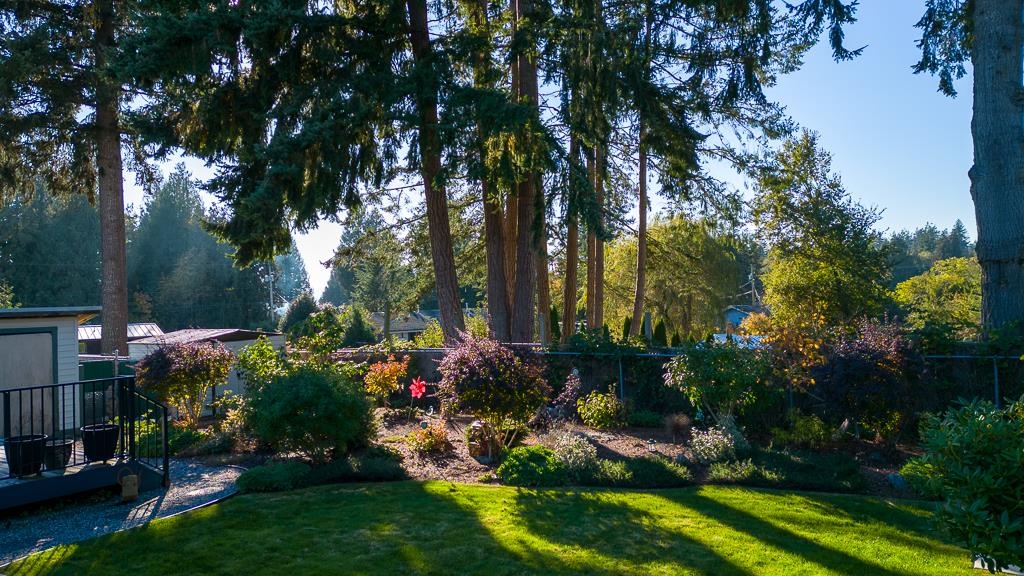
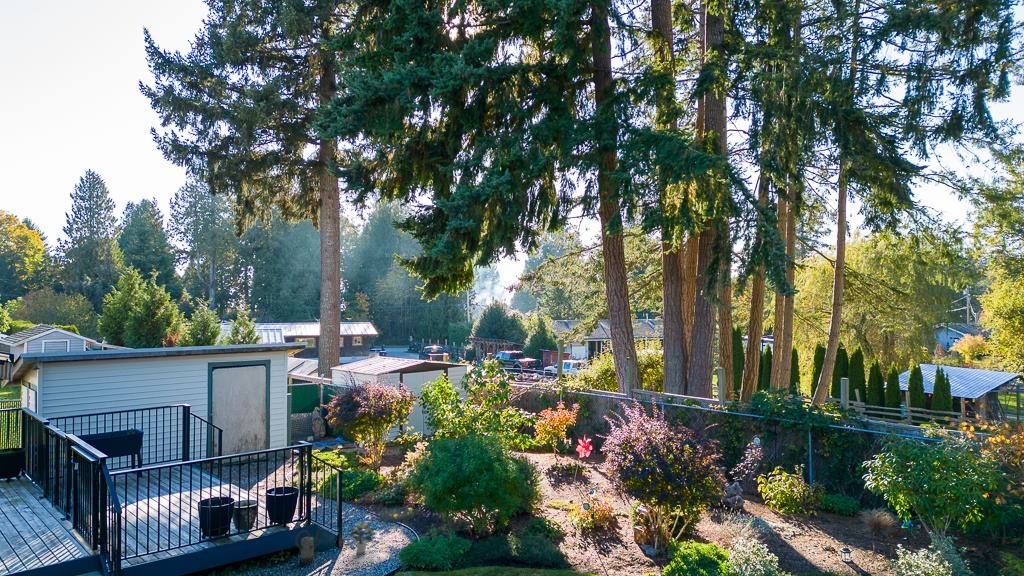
potted plant: none [175,458,208,491] -> present [350,521,377,553]

